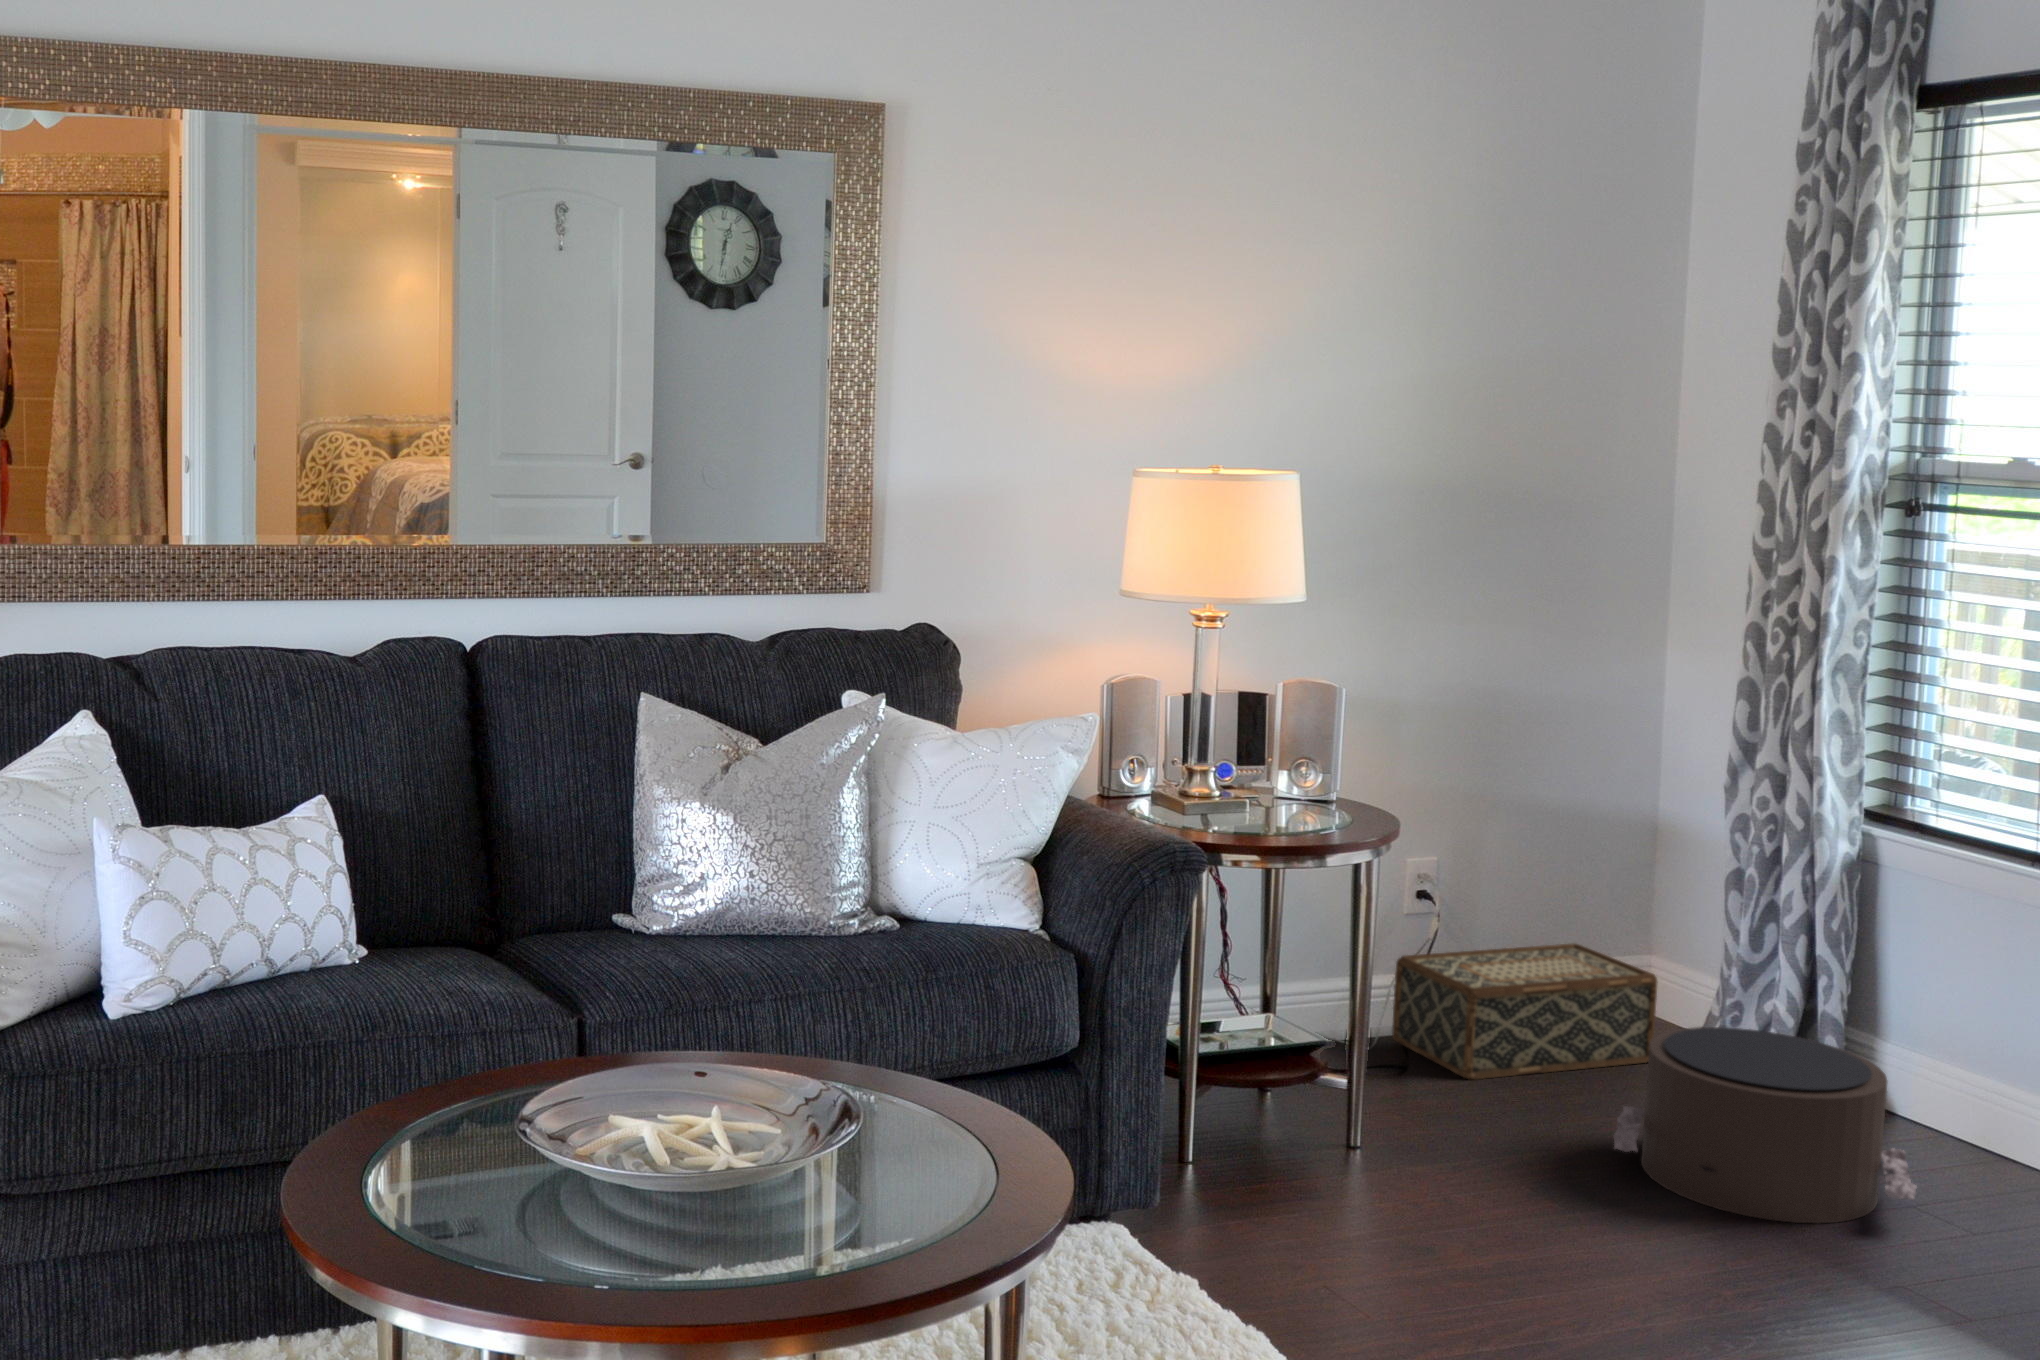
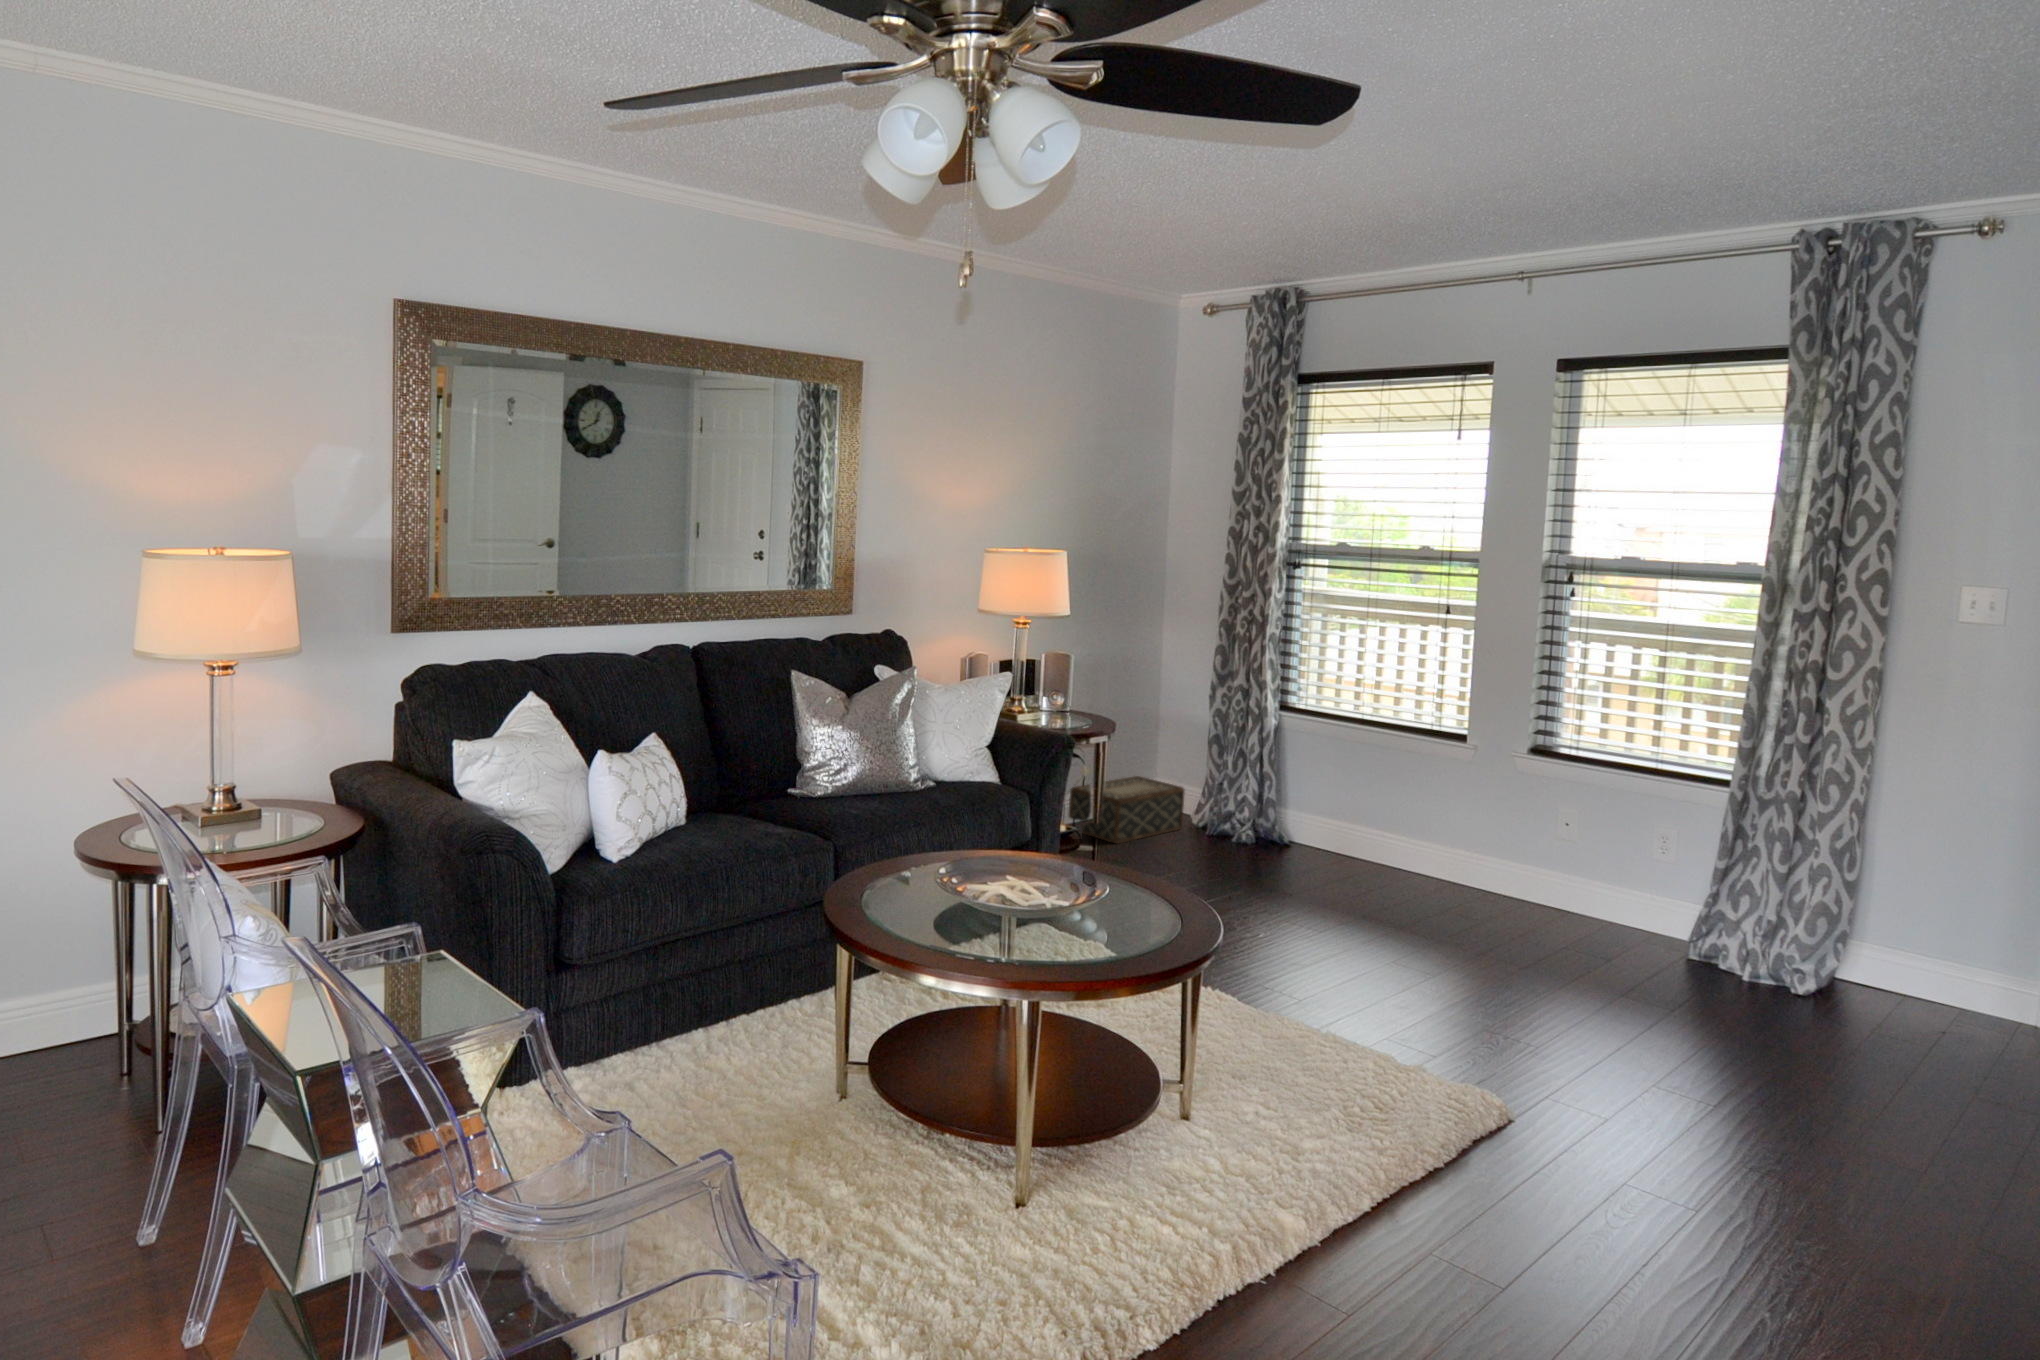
pouf: present [1614,1027,1917,1223] -> none [1205,807,1344,889]

